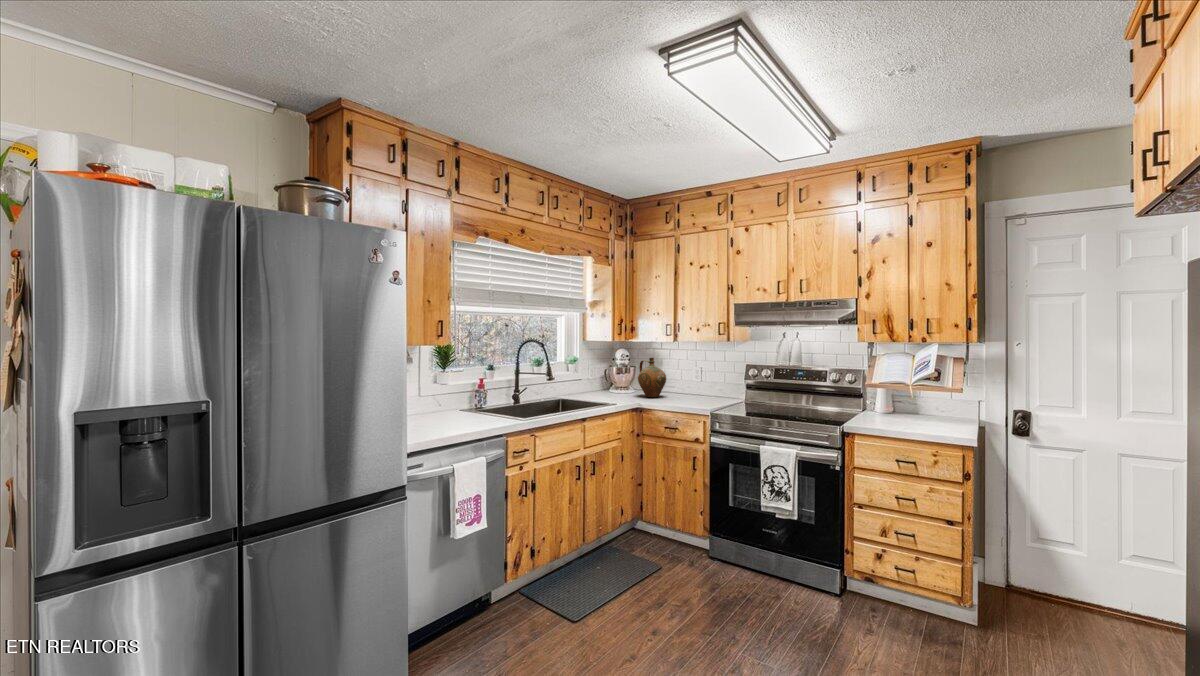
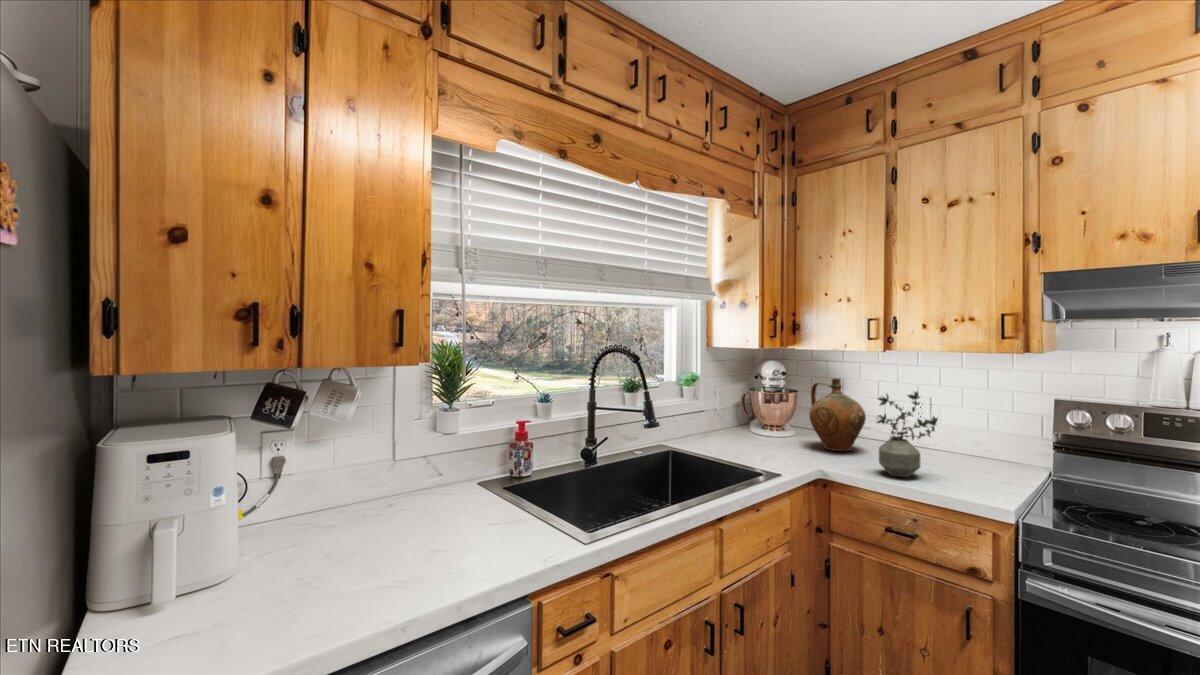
potted plant: none [664,361,692,404] -> present [877,391,938,477]

